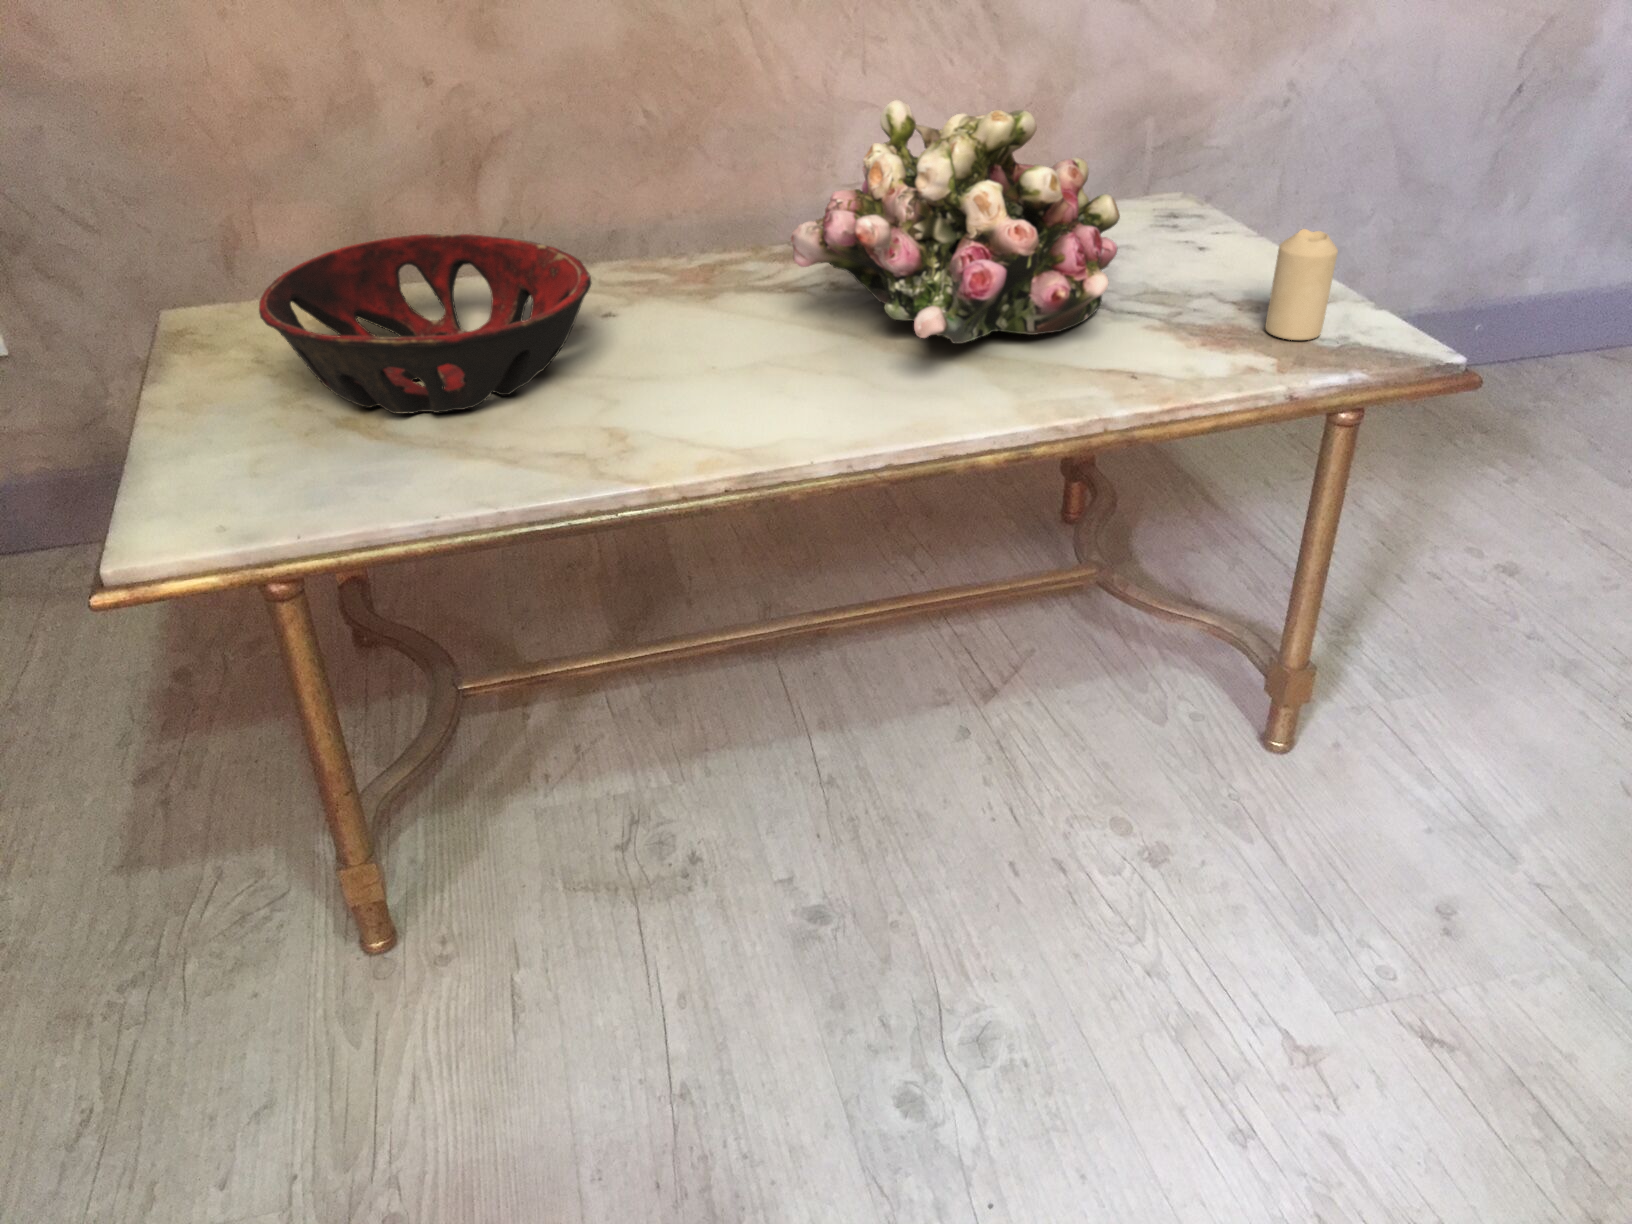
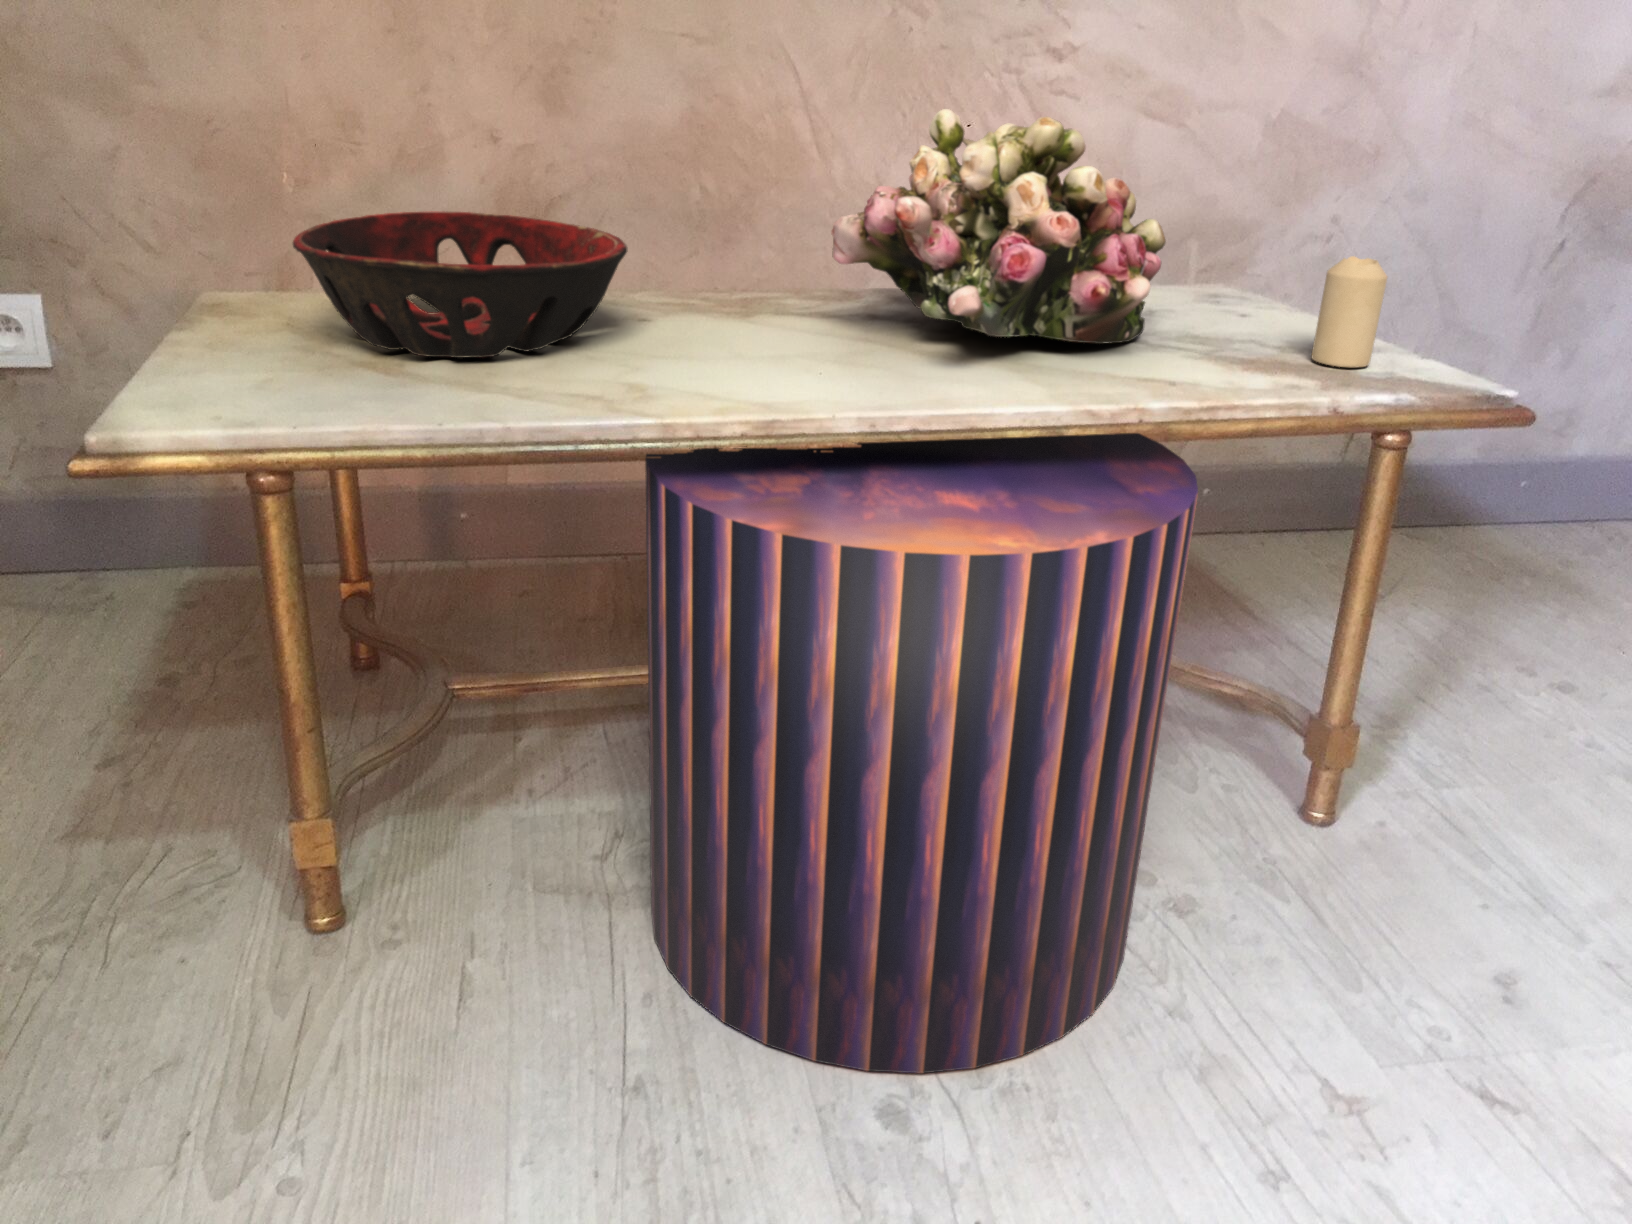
pouf: none [635,390,1165,1053] -> present [645,433,1198,1073]

